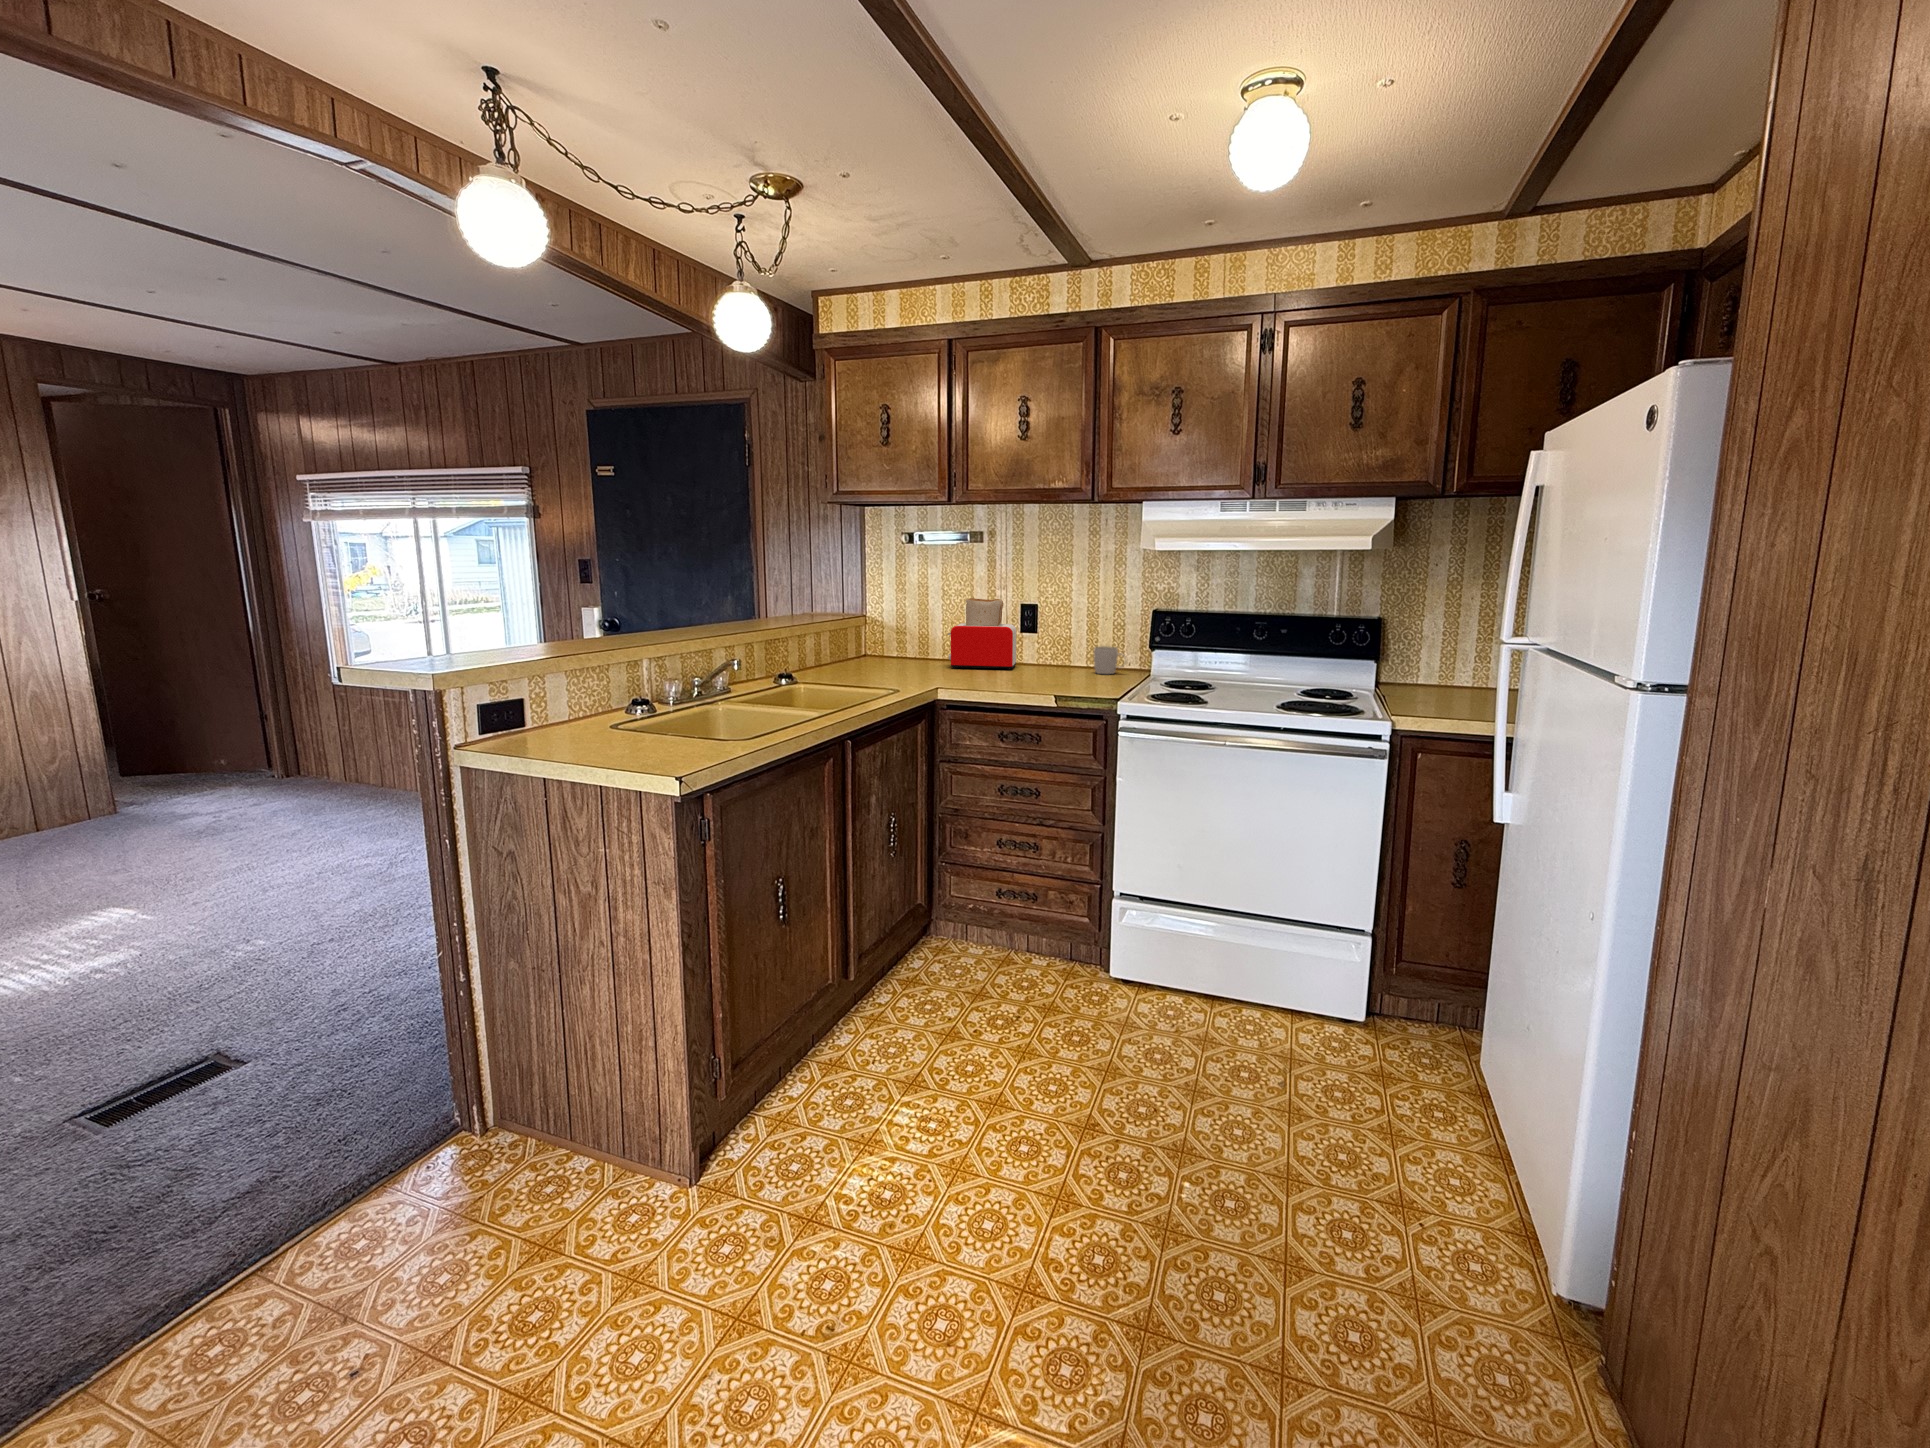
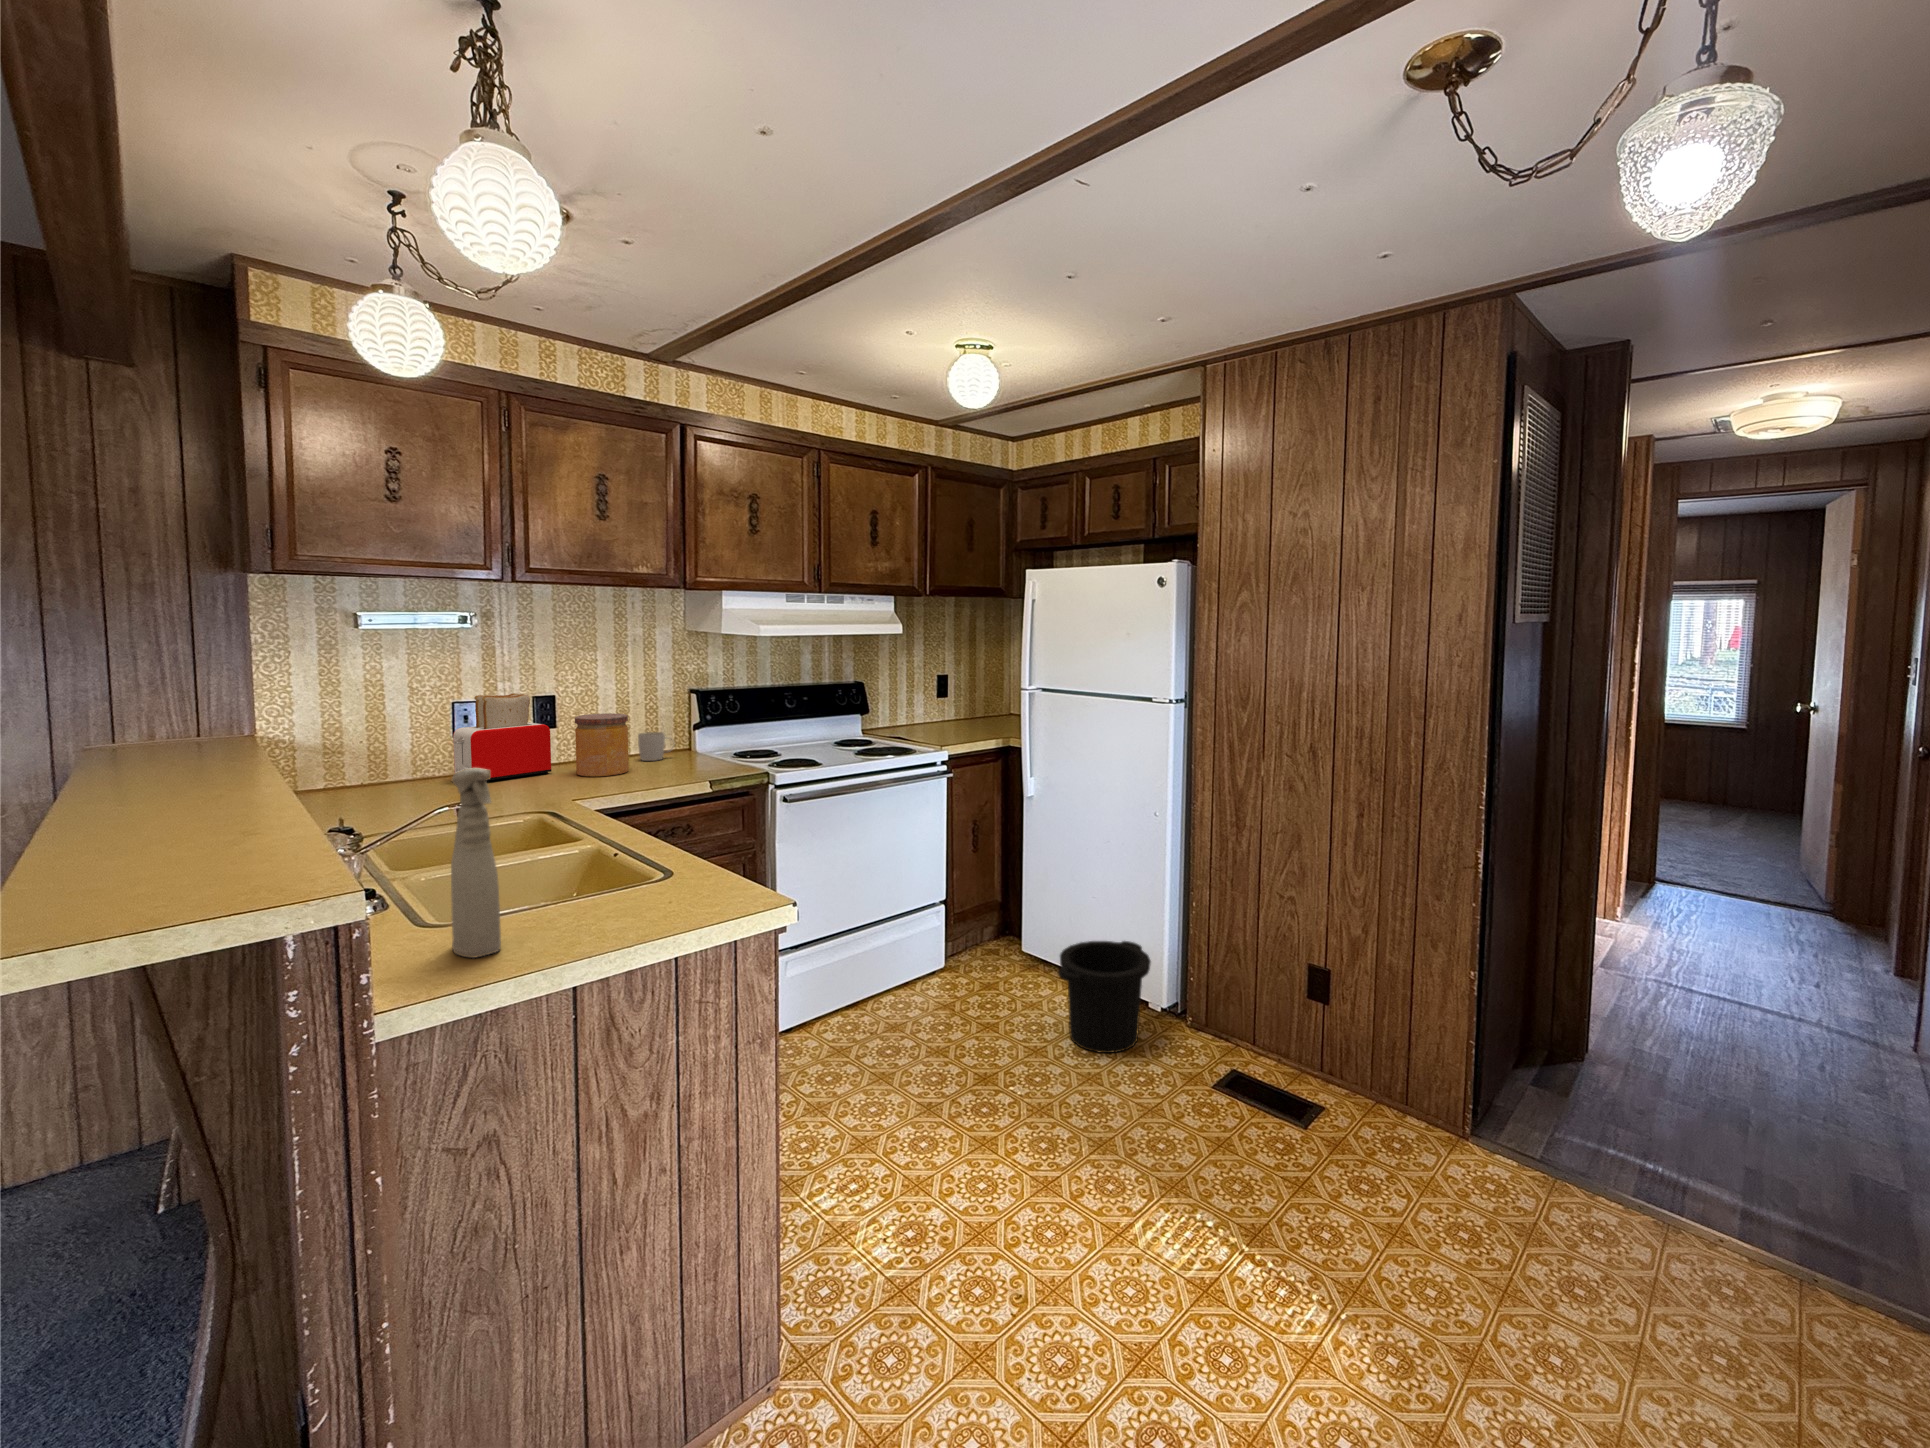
spray bottle: none [492,621,540,746] -> present [451,768,501,958]
jar: none [1015,622,1059,679] -> present [575,713,629,777]
trash can: none [1317,1056,1528,1274] -> present [1058,941,1151,1053]

